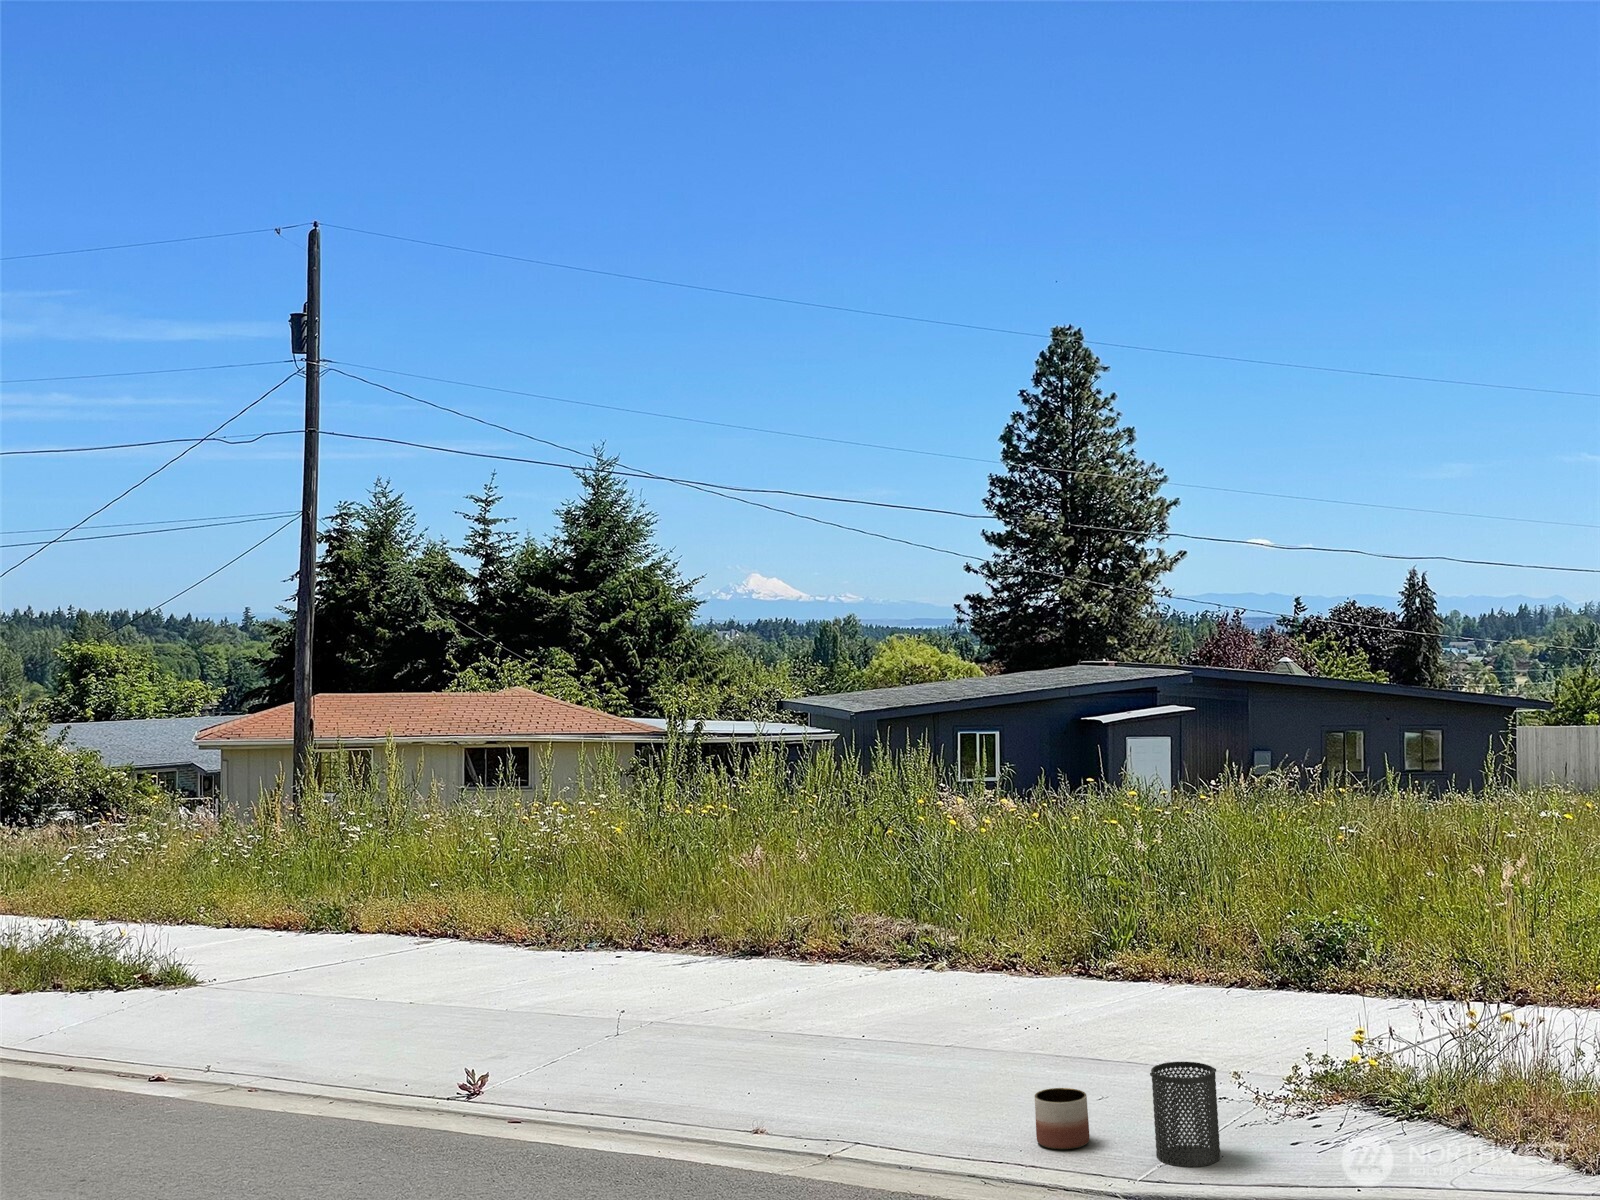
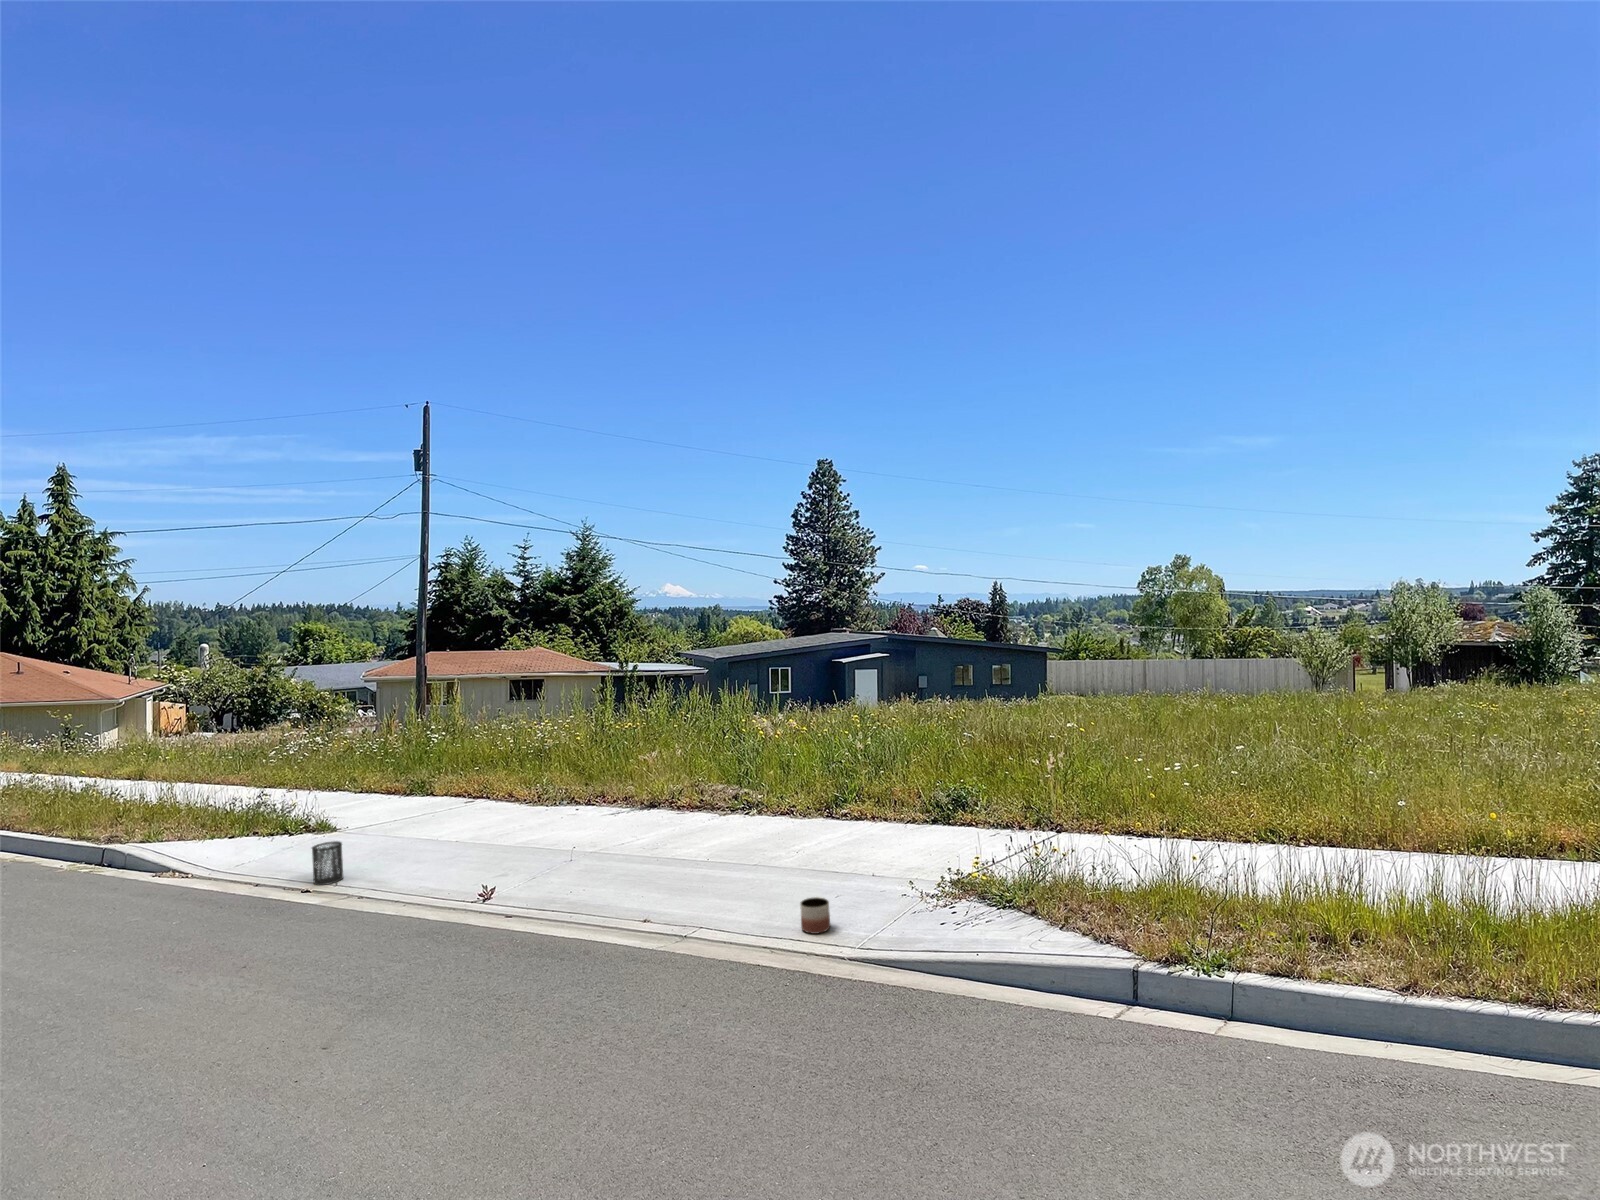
trash can: present [1150,1062,1220,1167] -> present [312,841,343,885]

